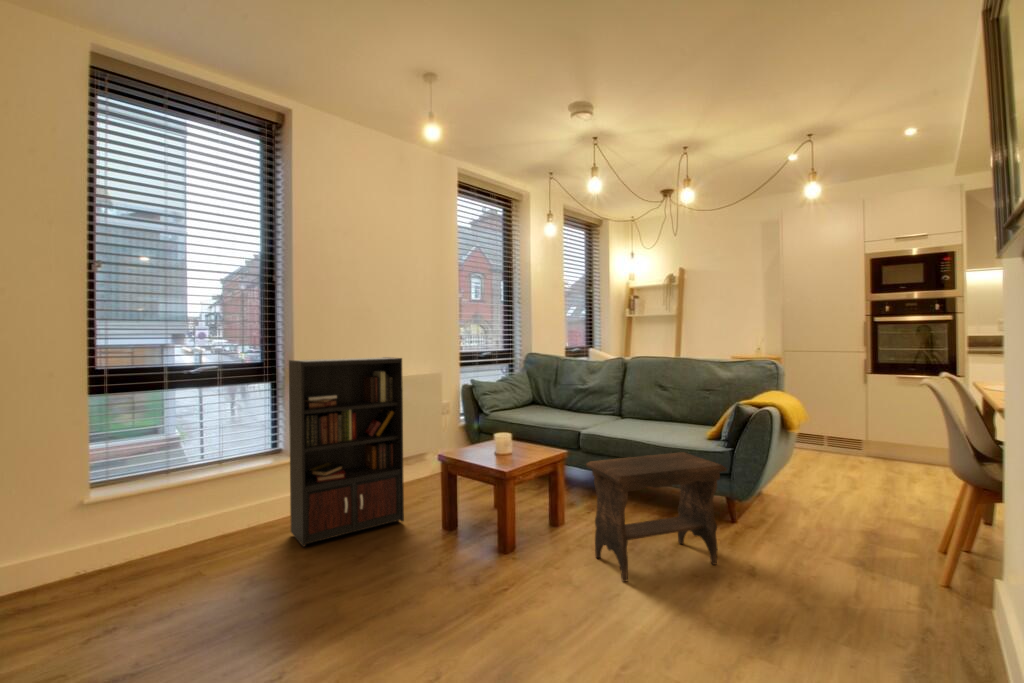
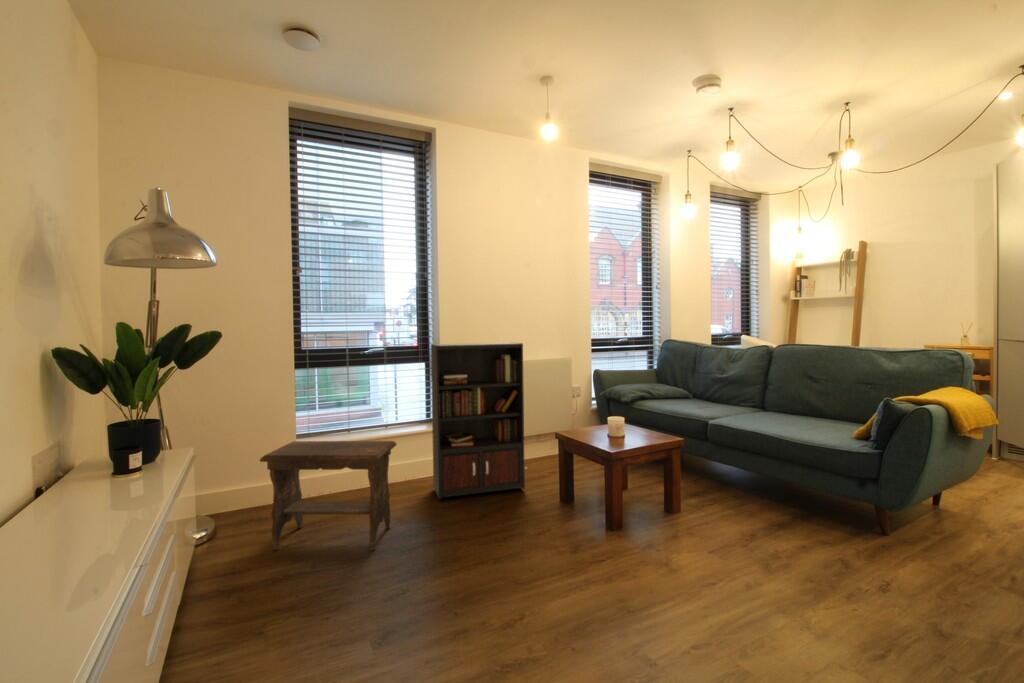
footstool: present [586,452,727,582] -> present [260,441,396,550]

